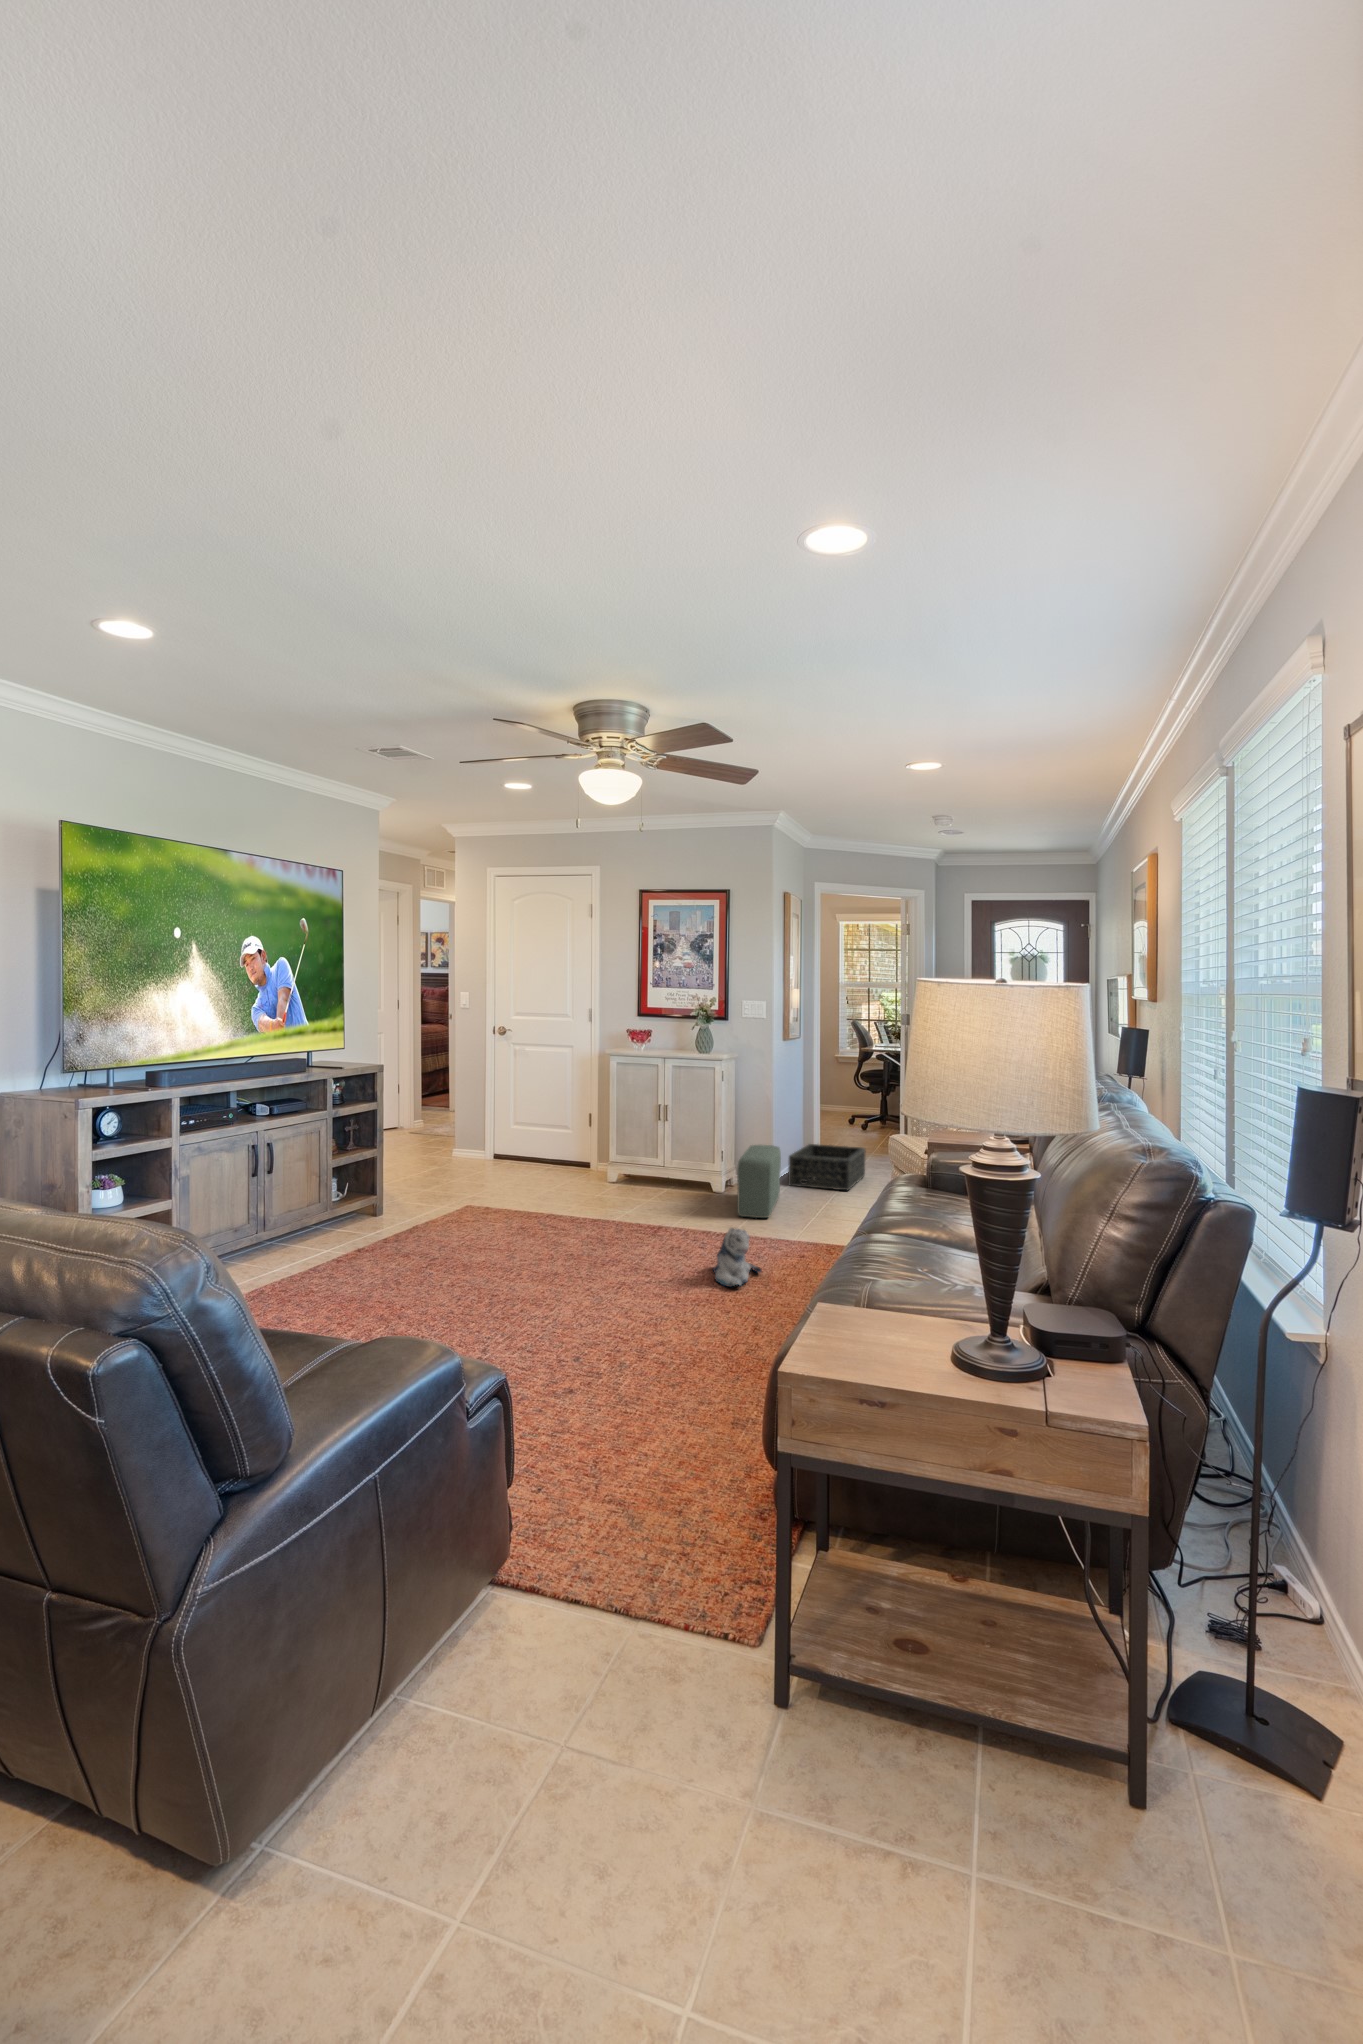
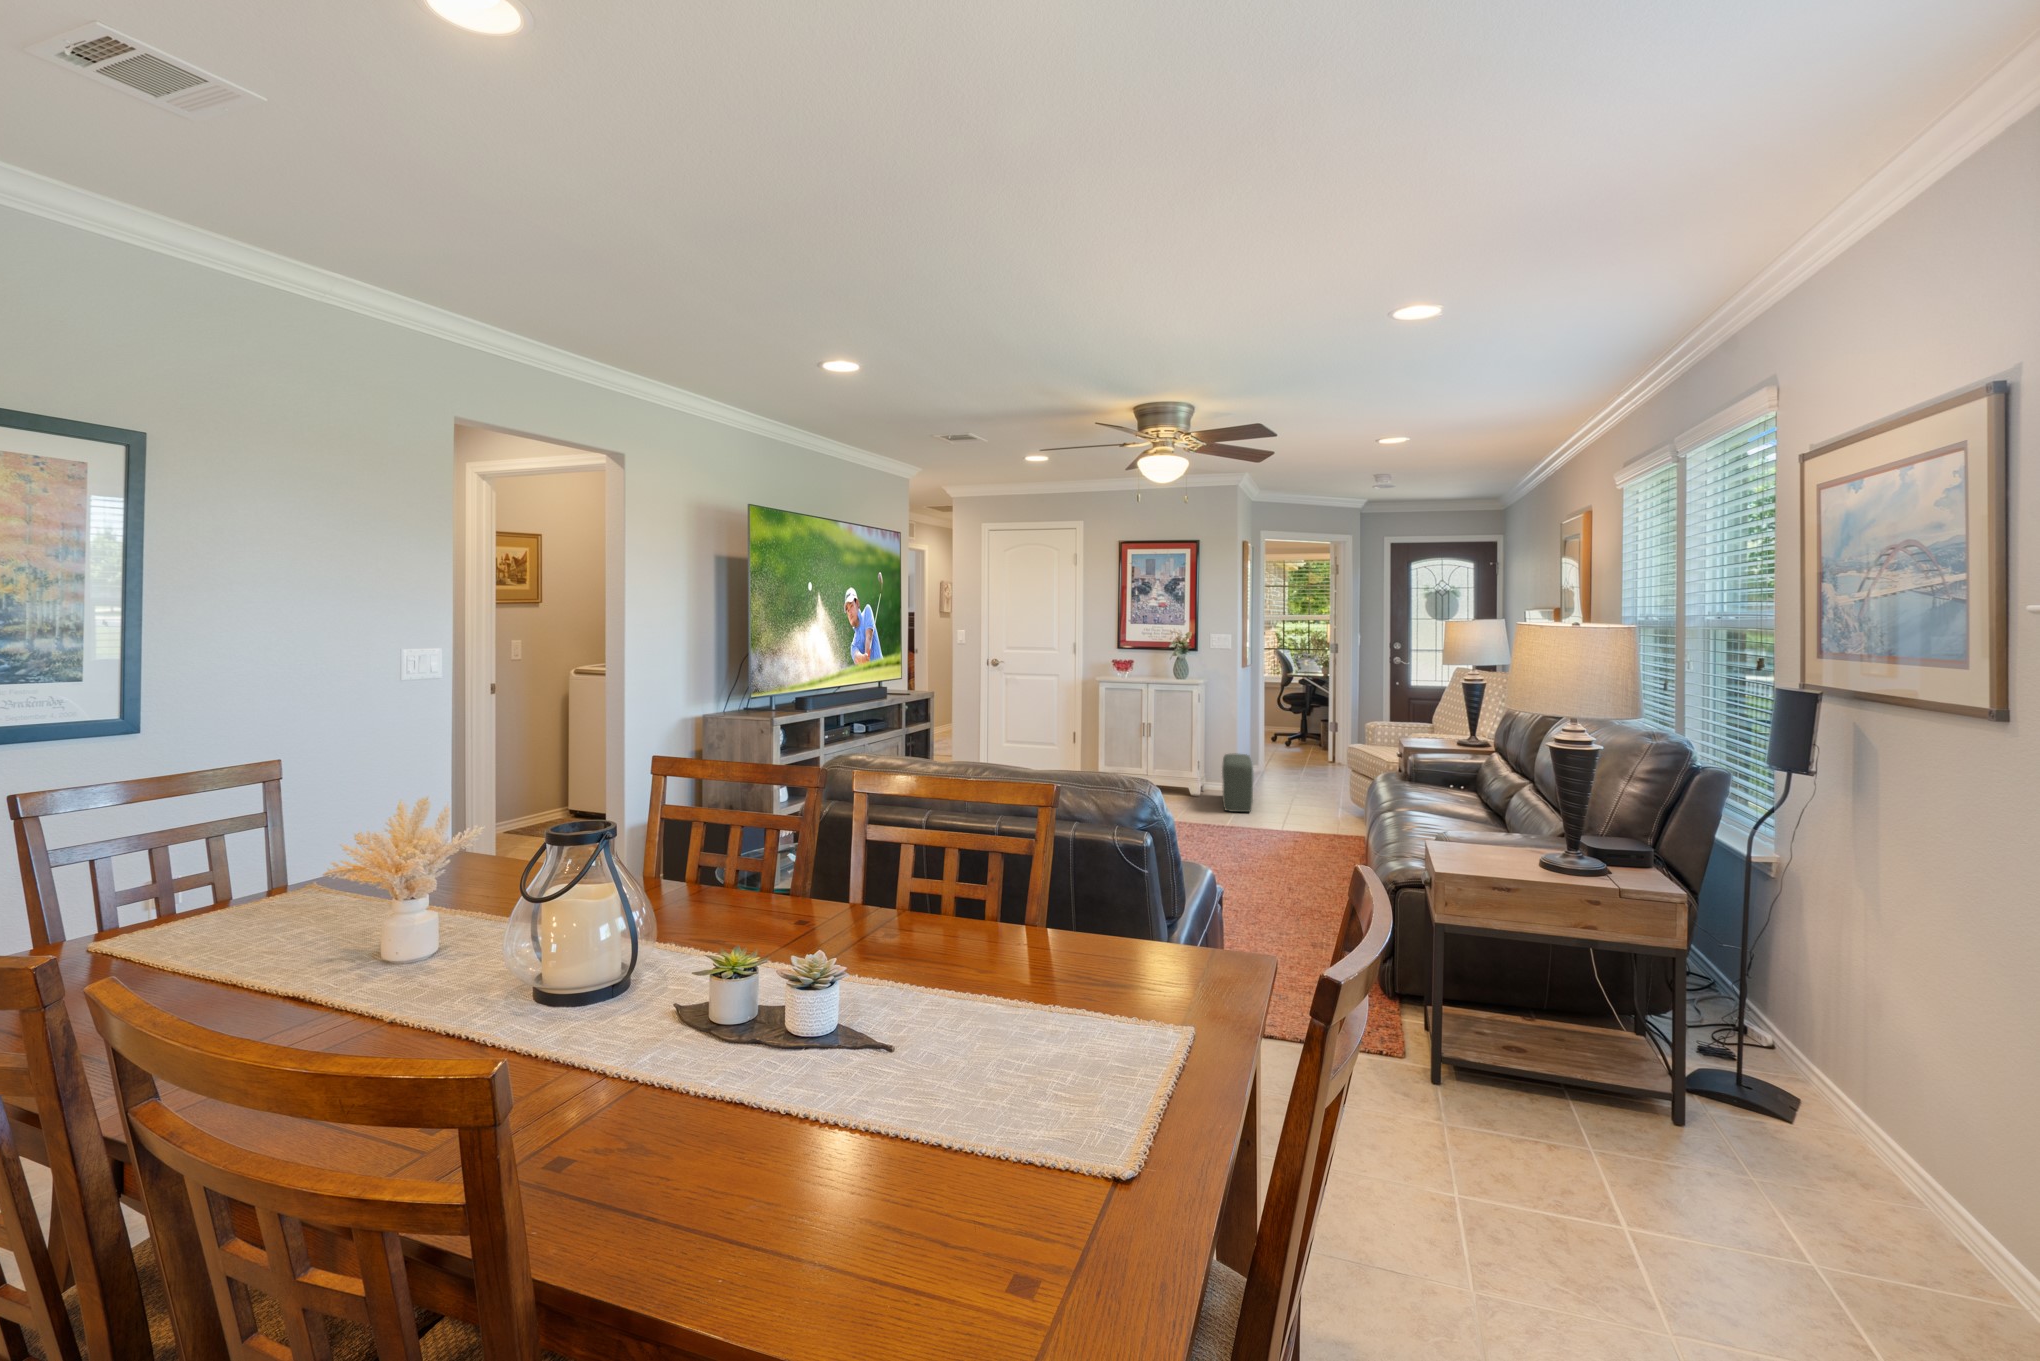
basket: present [788,1144,866,1190] -> none [1250,754,1310,792]
plush toy: present [713,1228,762,1287] -> none [1231,814,1272,860]

